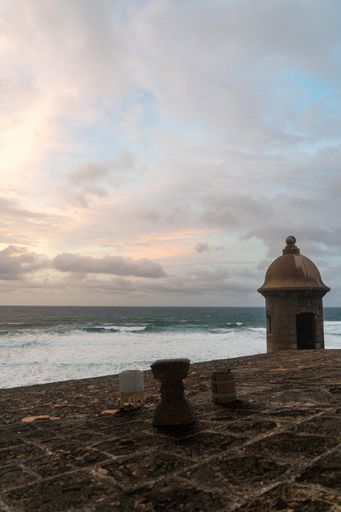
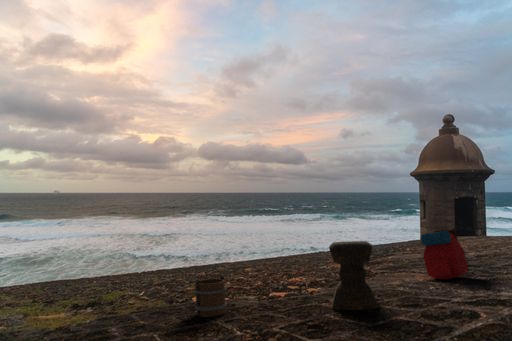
backpack: none [245,343,287,392] -> present [421,228,468,280]
bucket: present [209,361,237,403] -> present [194,266,227,317]
planter: present [119,369,145,408] -> none [284,253,311,292]

